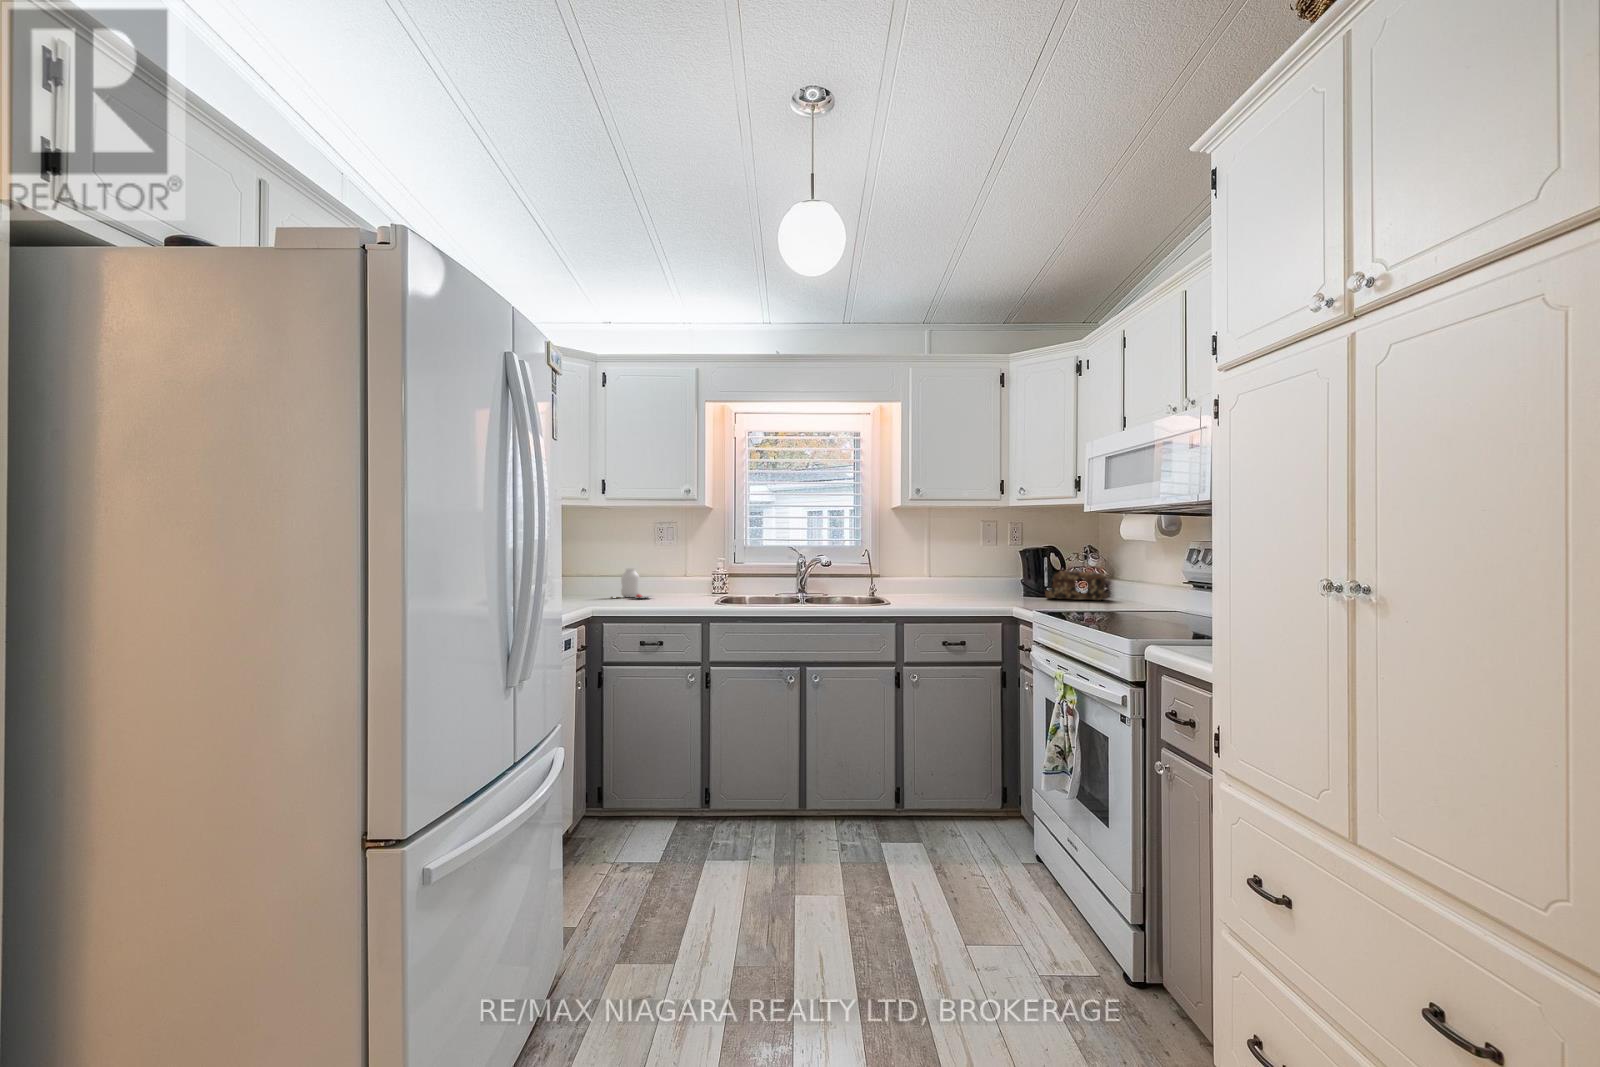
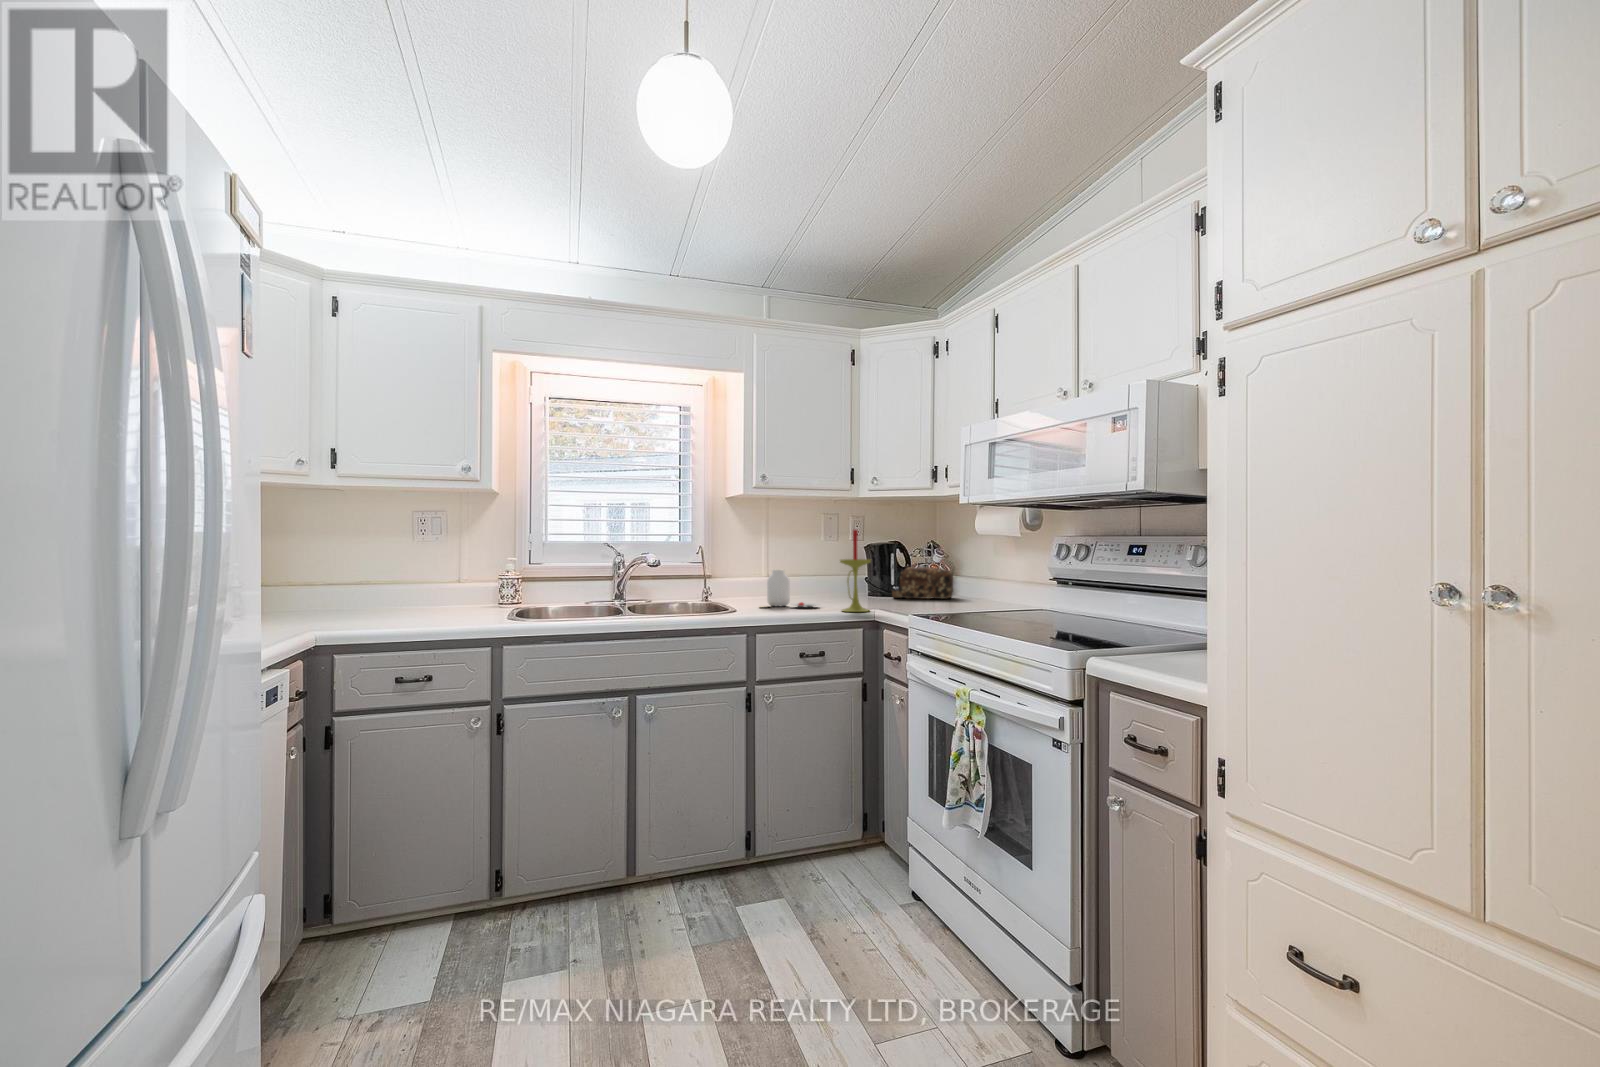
candle: none [979,534,1009,608] -> present [840,529,871,612]
jar: present [621,569,651,599] -> present [767,570,819,607]

